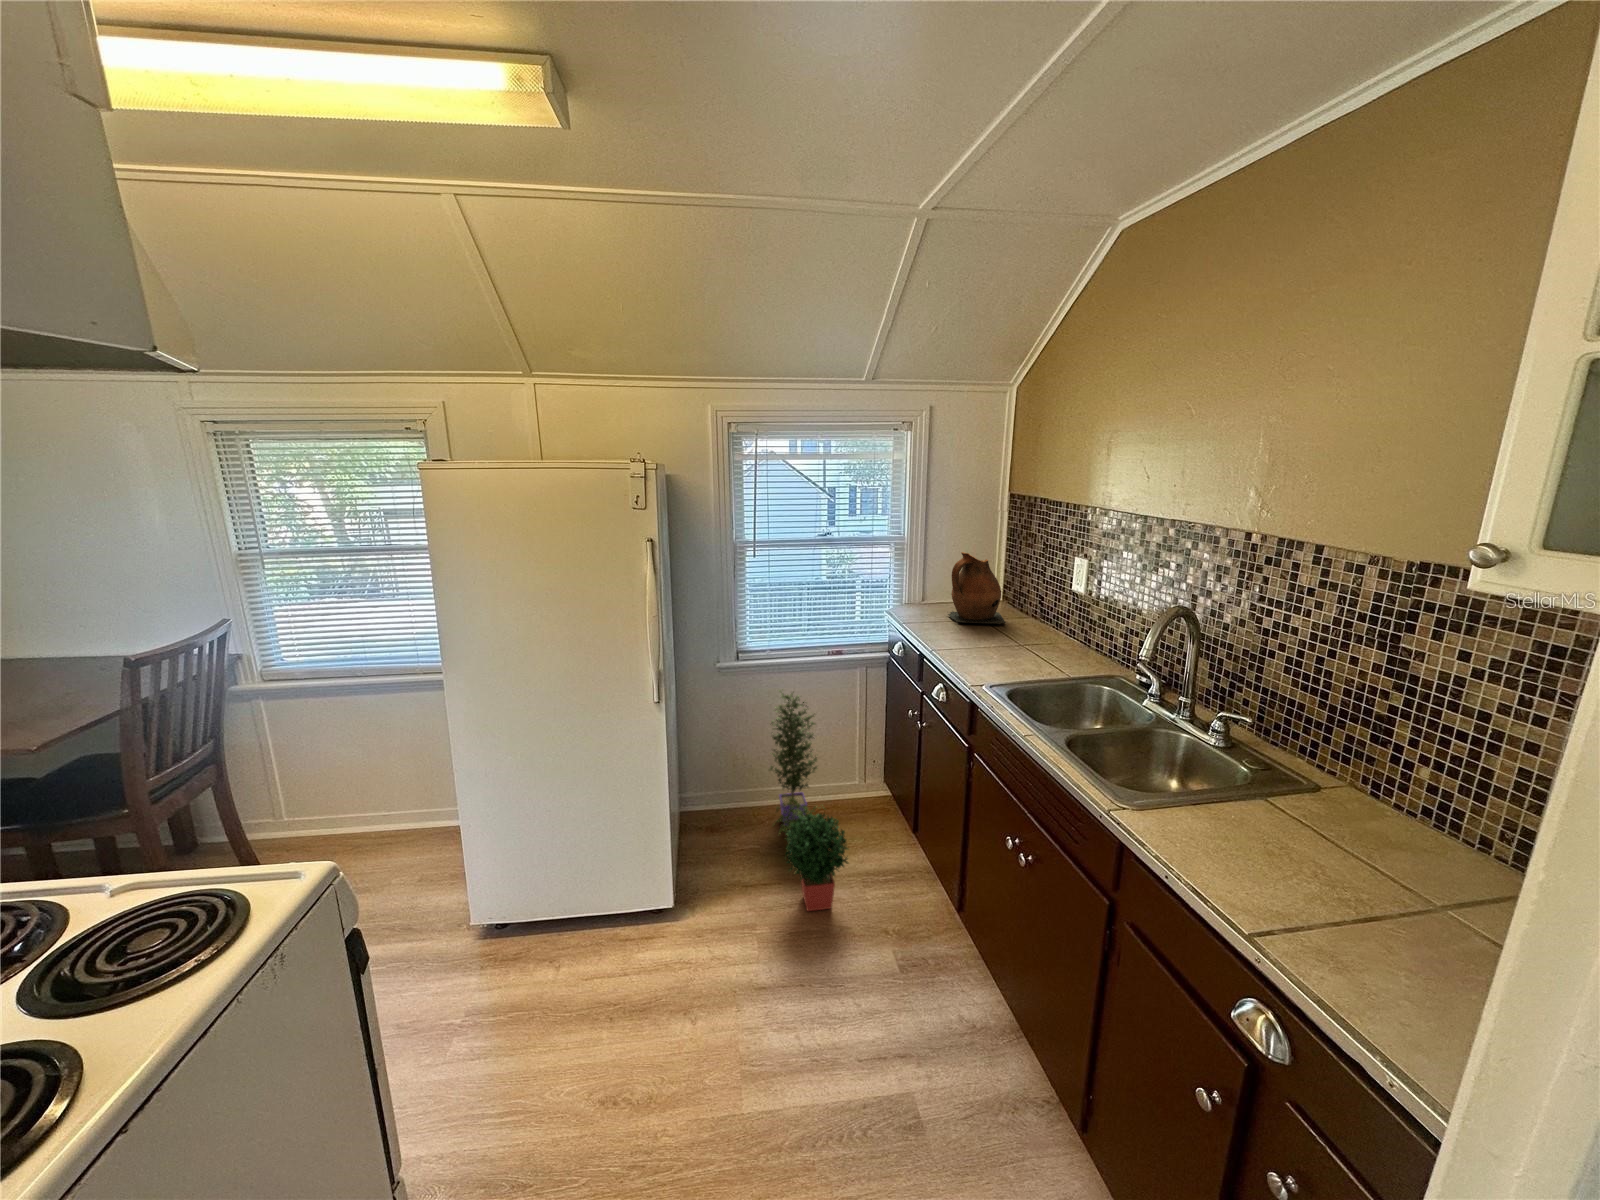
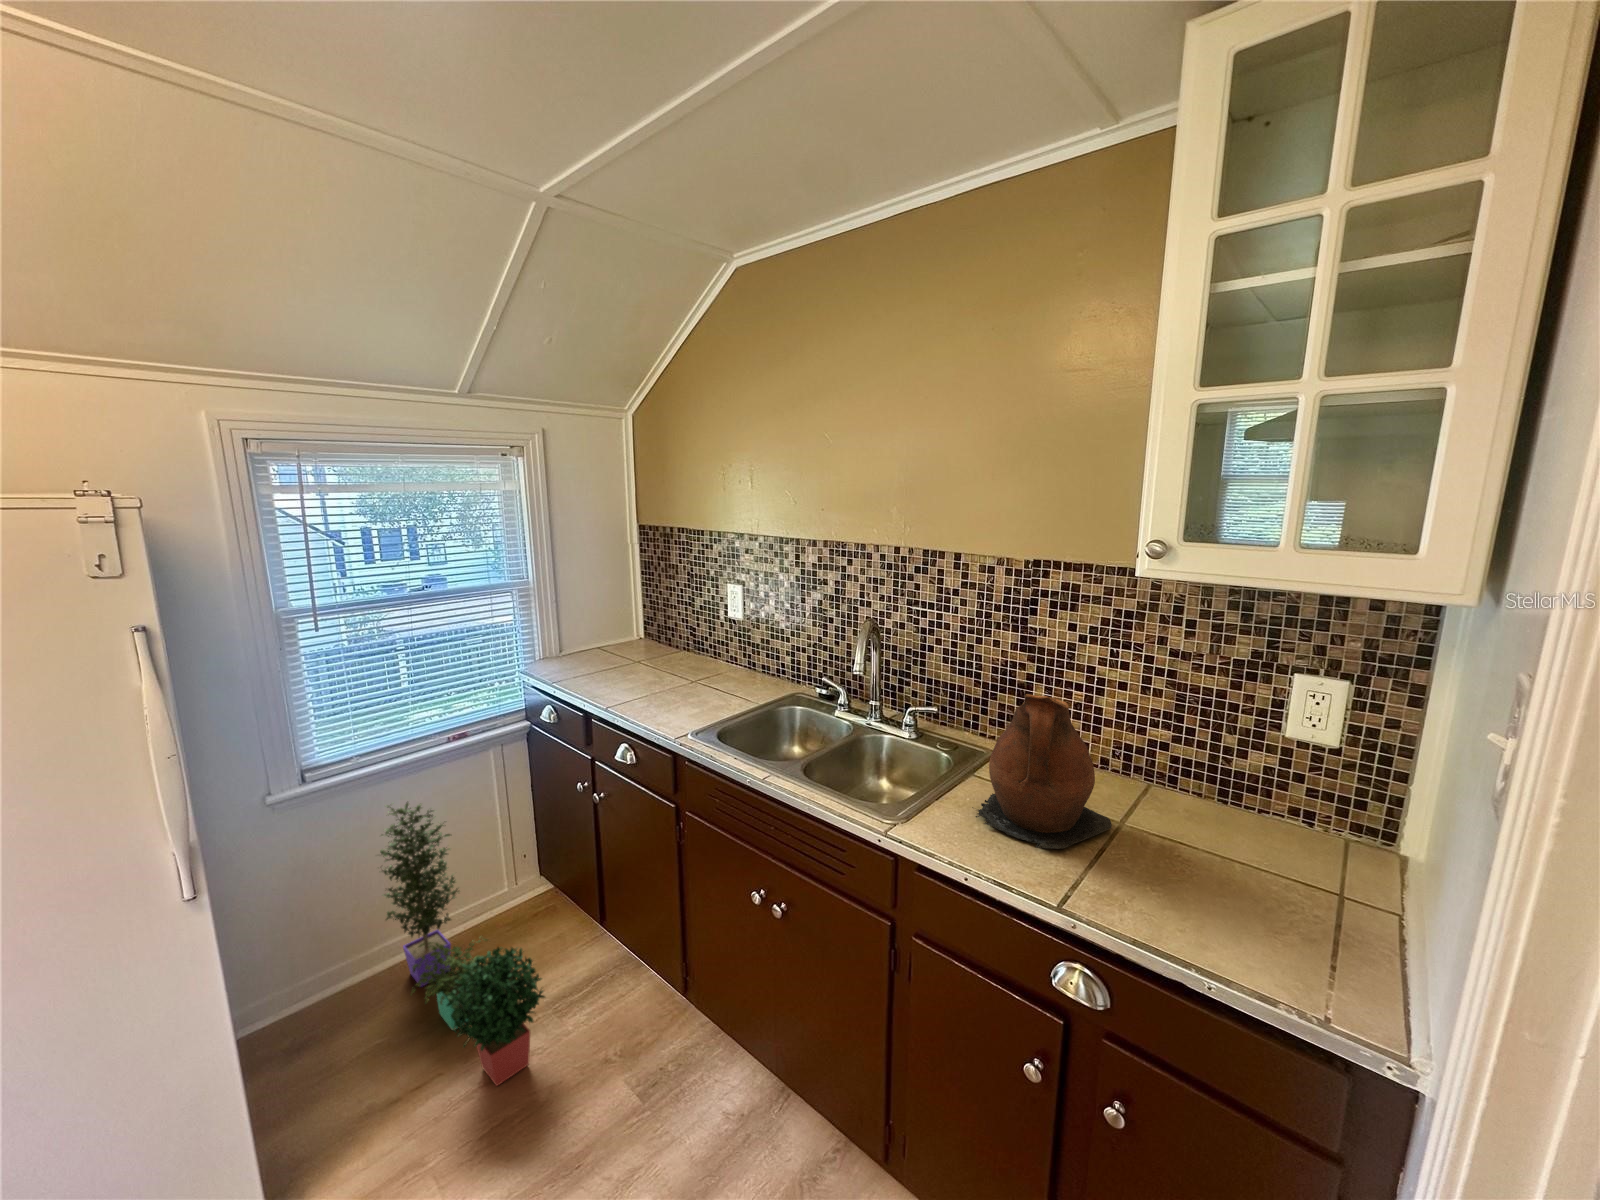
ceramic pitcher: present [948,552,1005,624] -> present [972,694,1112,849]

